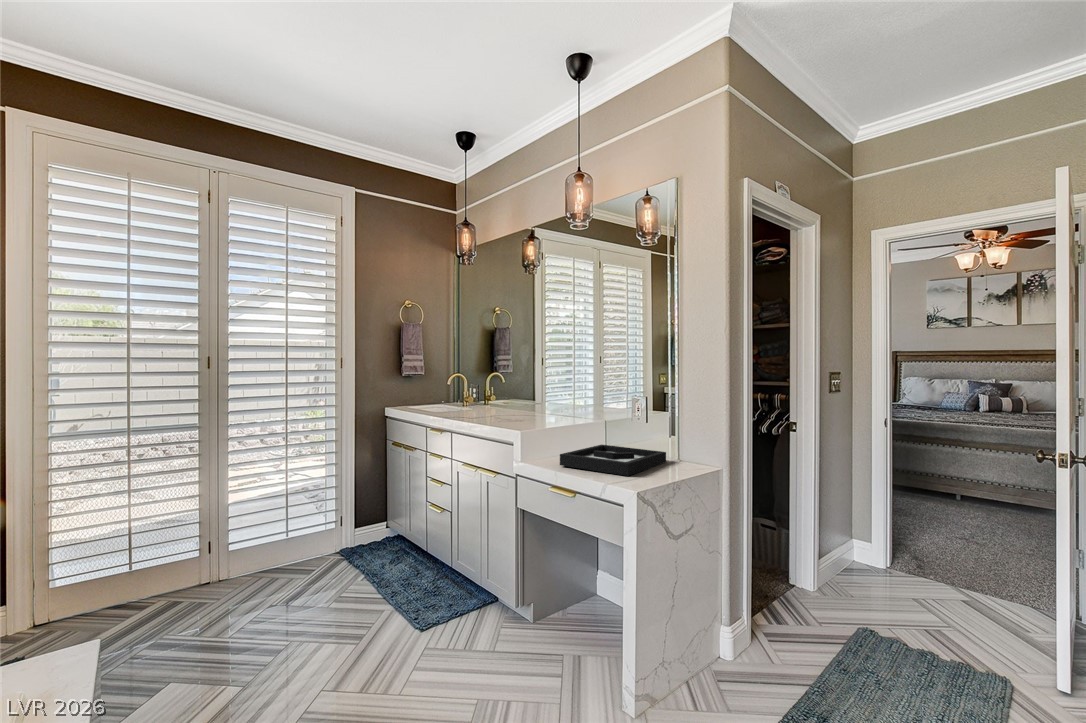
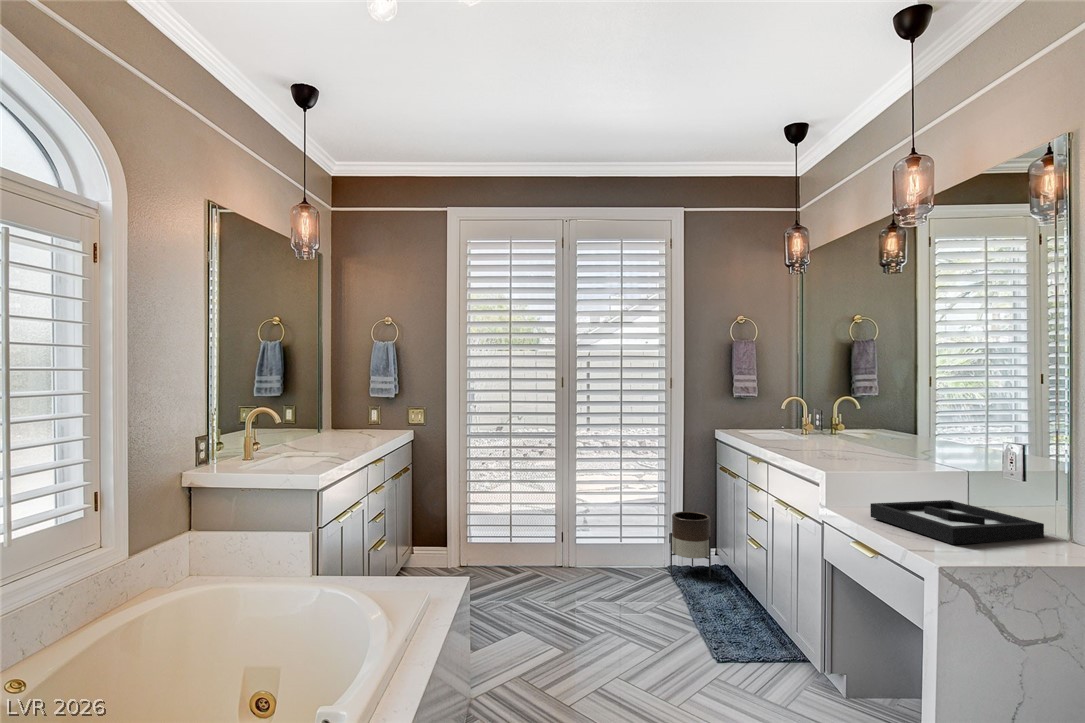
planter: none [344,491,386,559] -> present [670,511,711,579]

